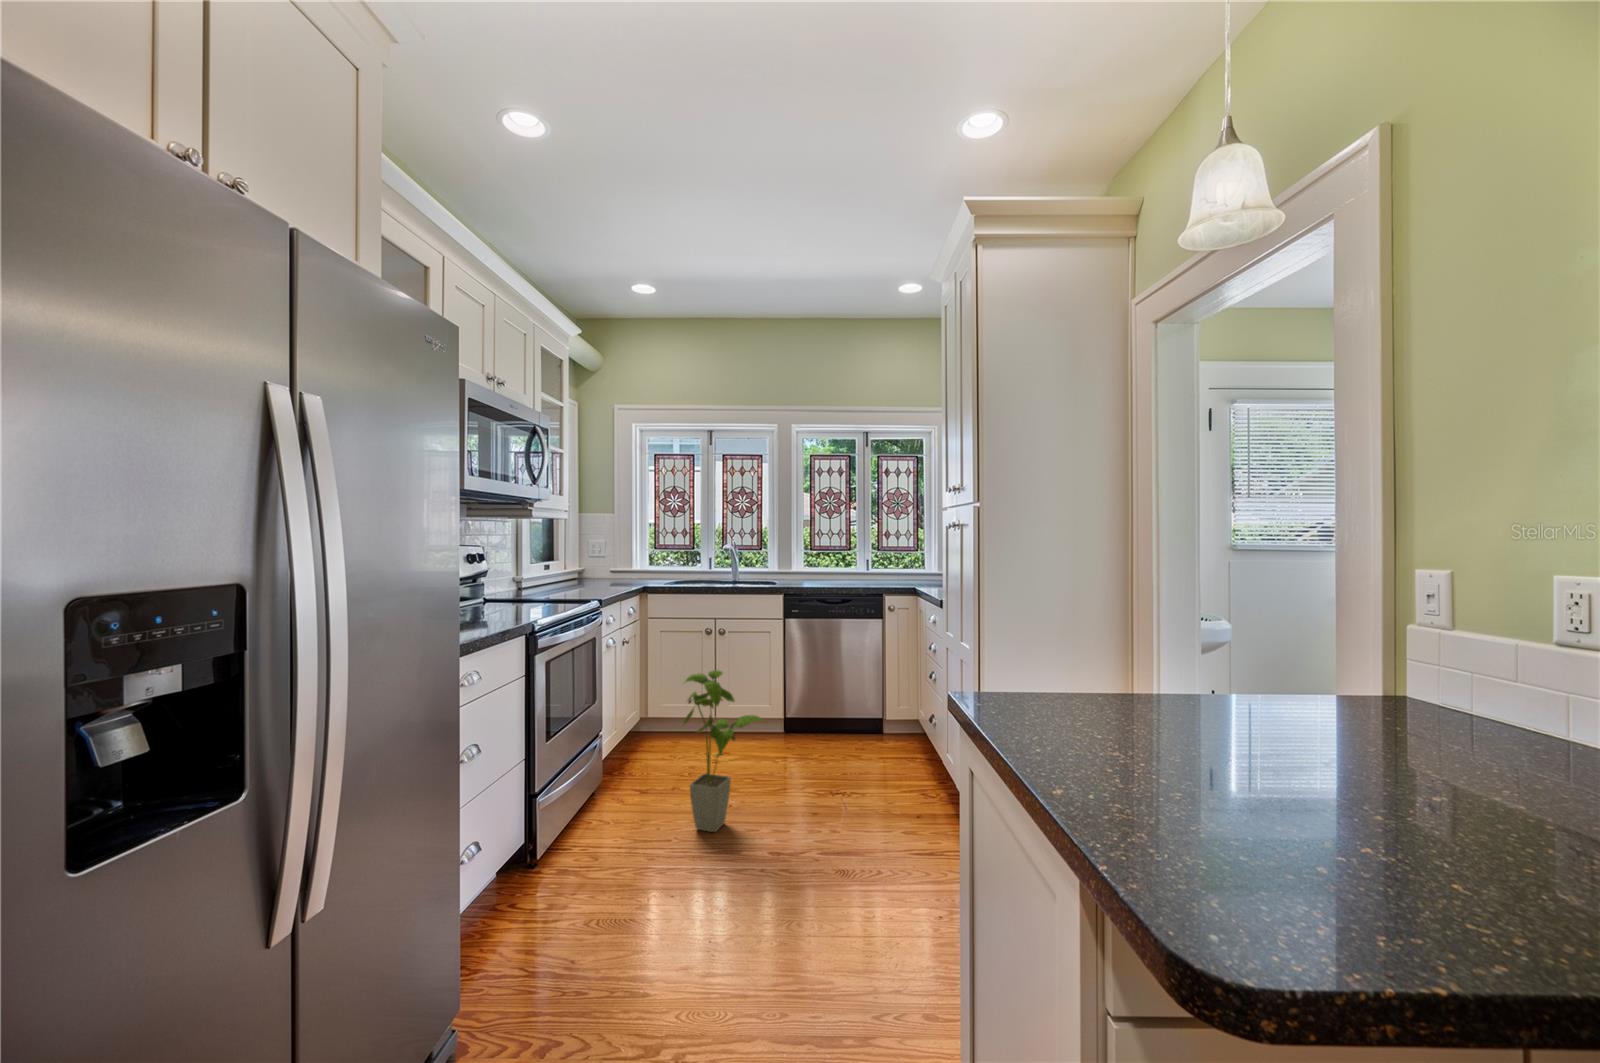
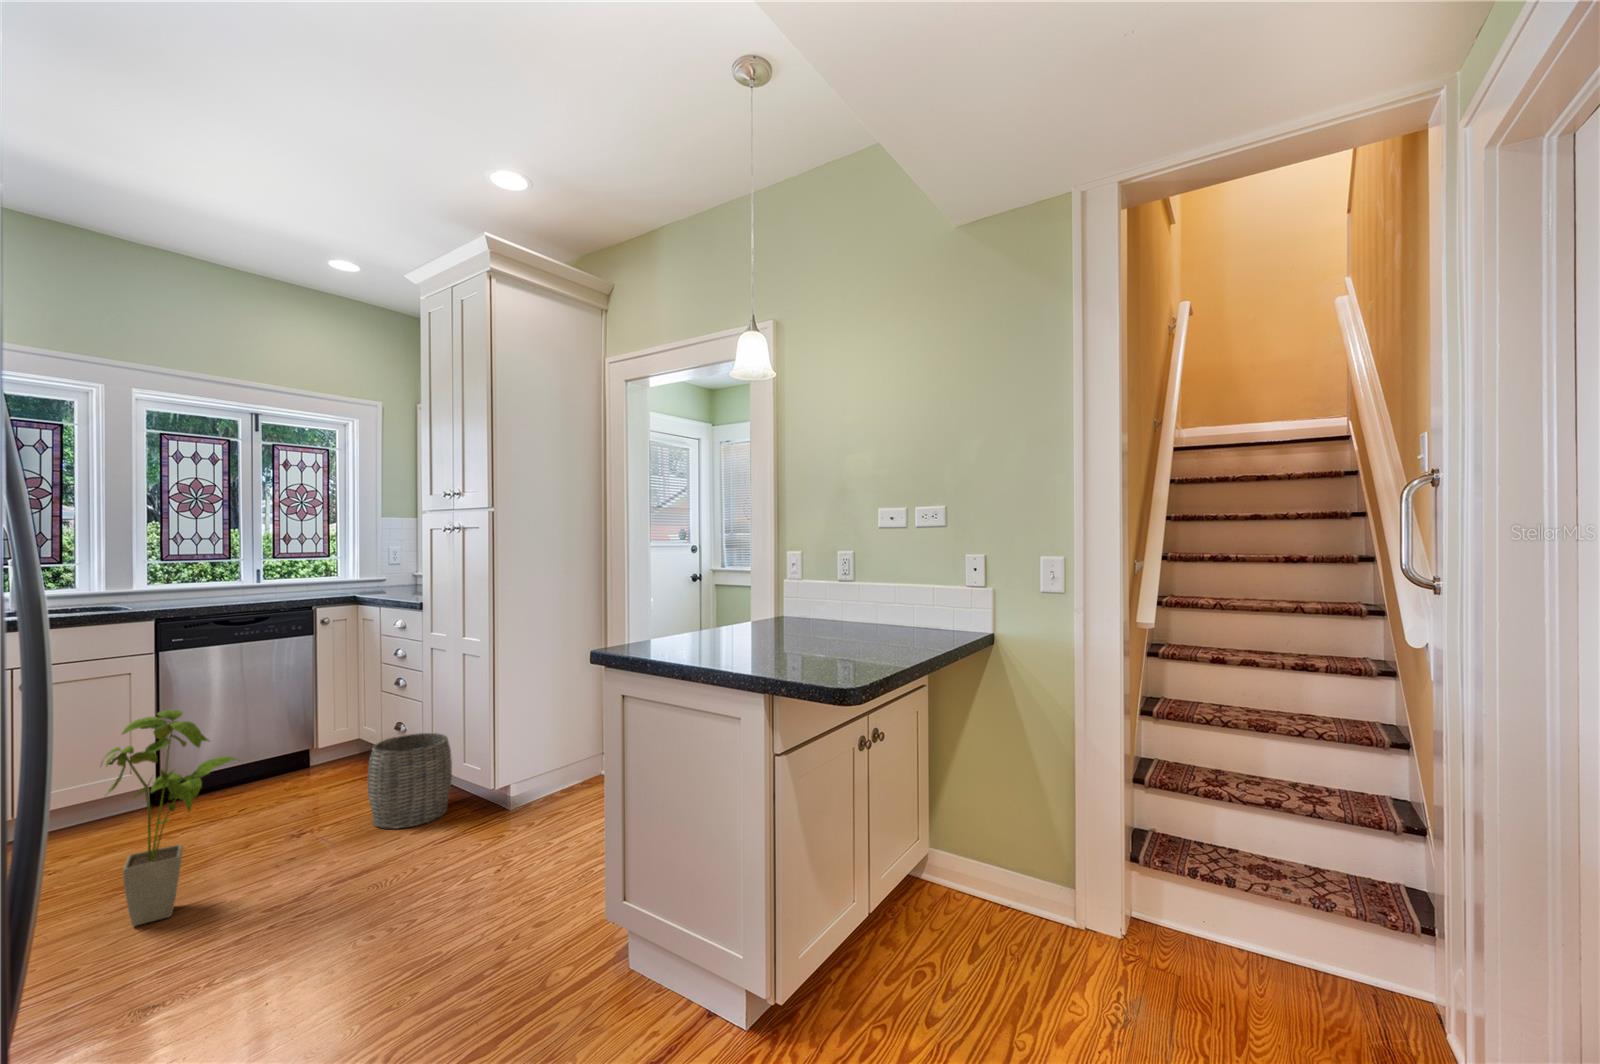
woven basket: none [875,729,949,827] -> present [368,733,452,829]

